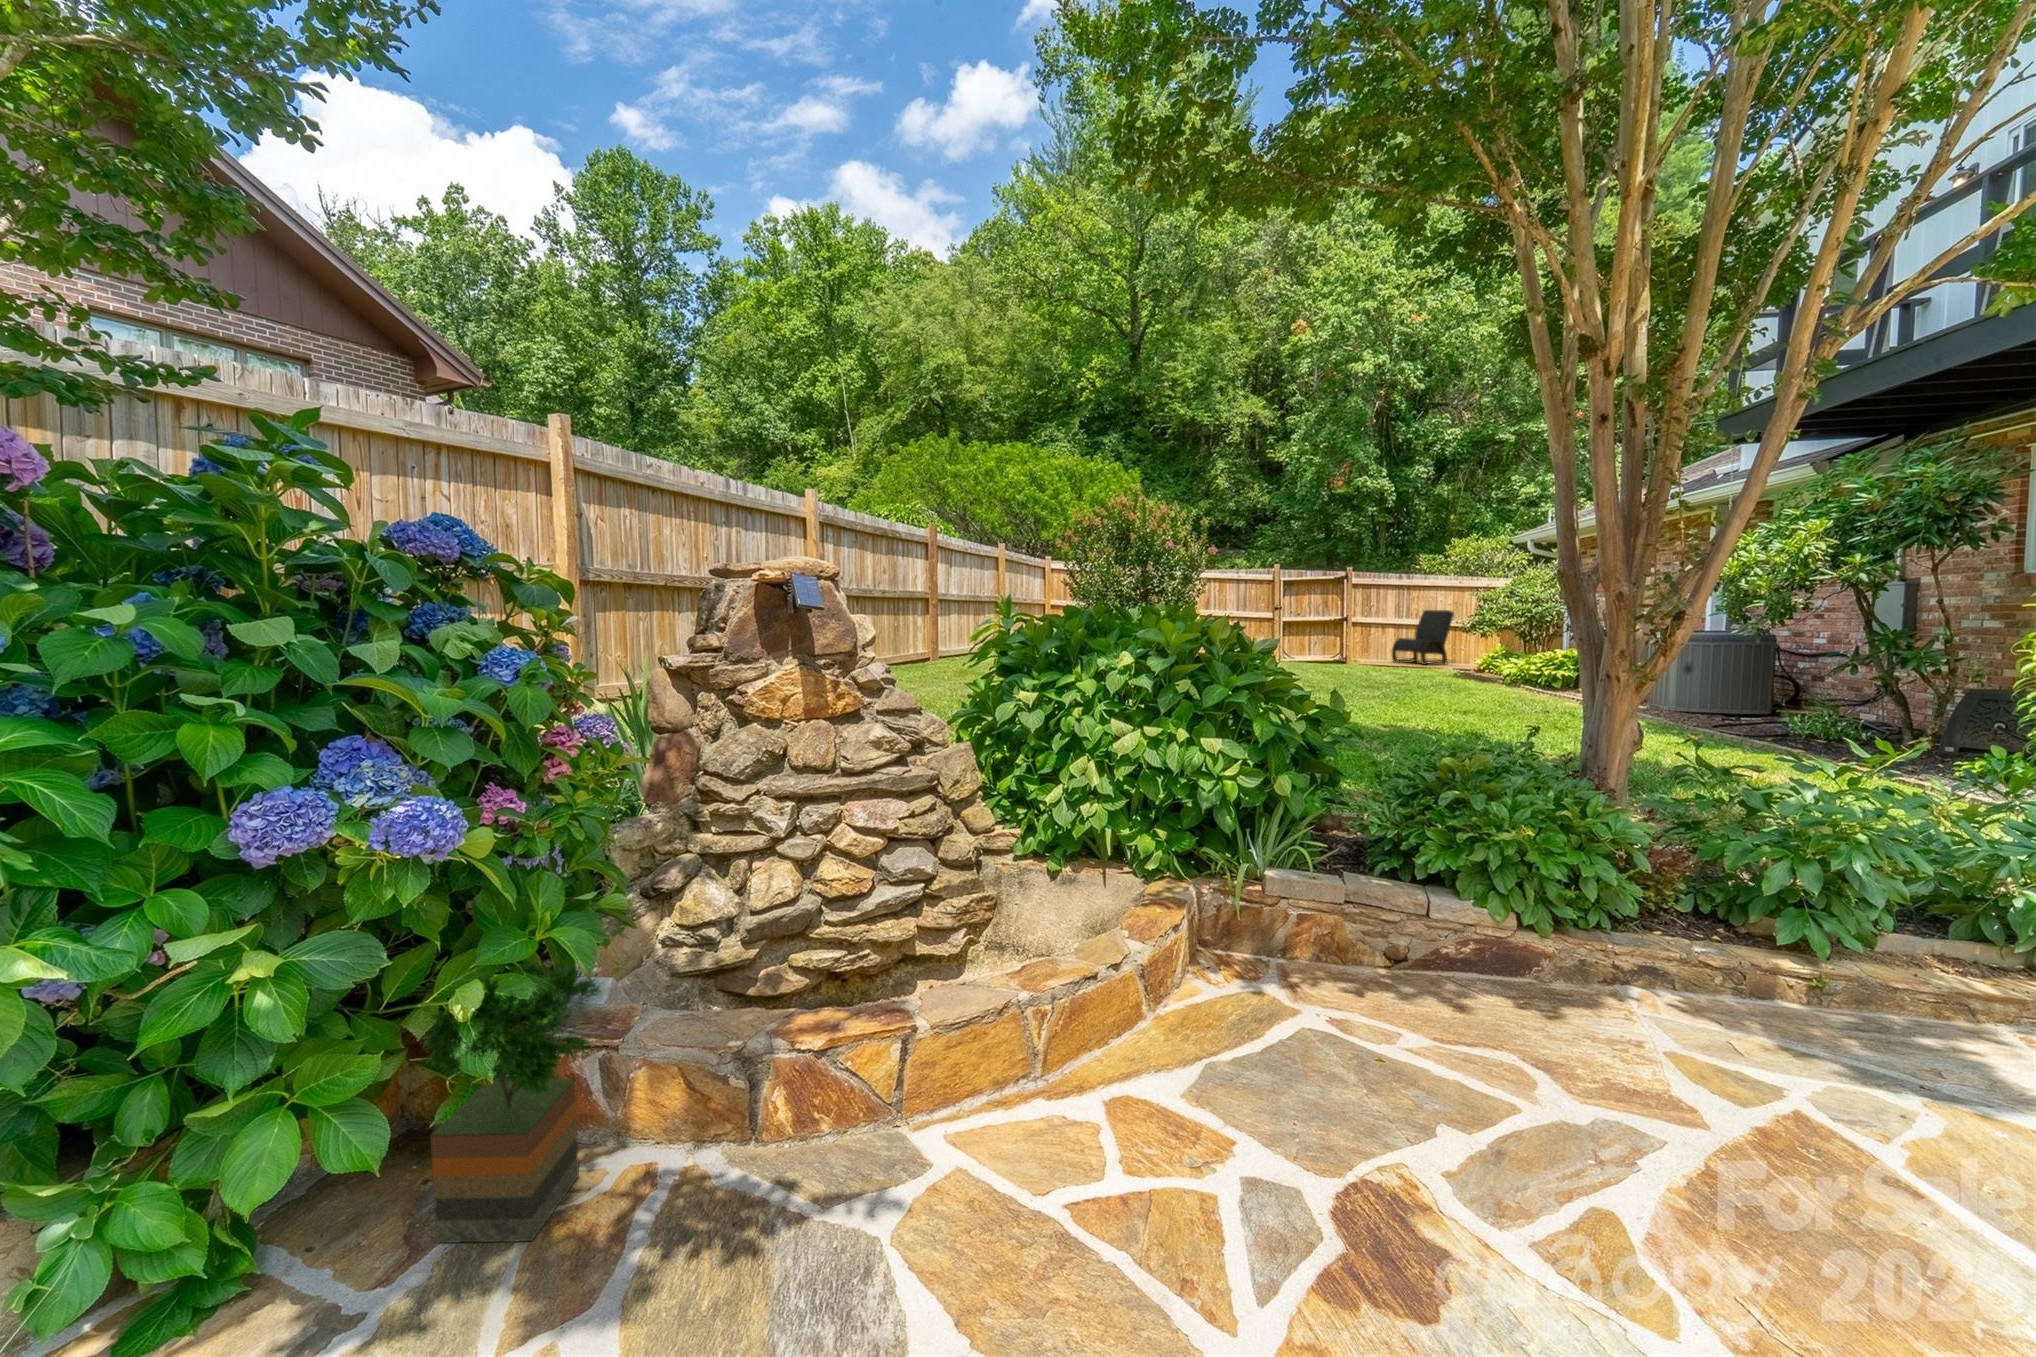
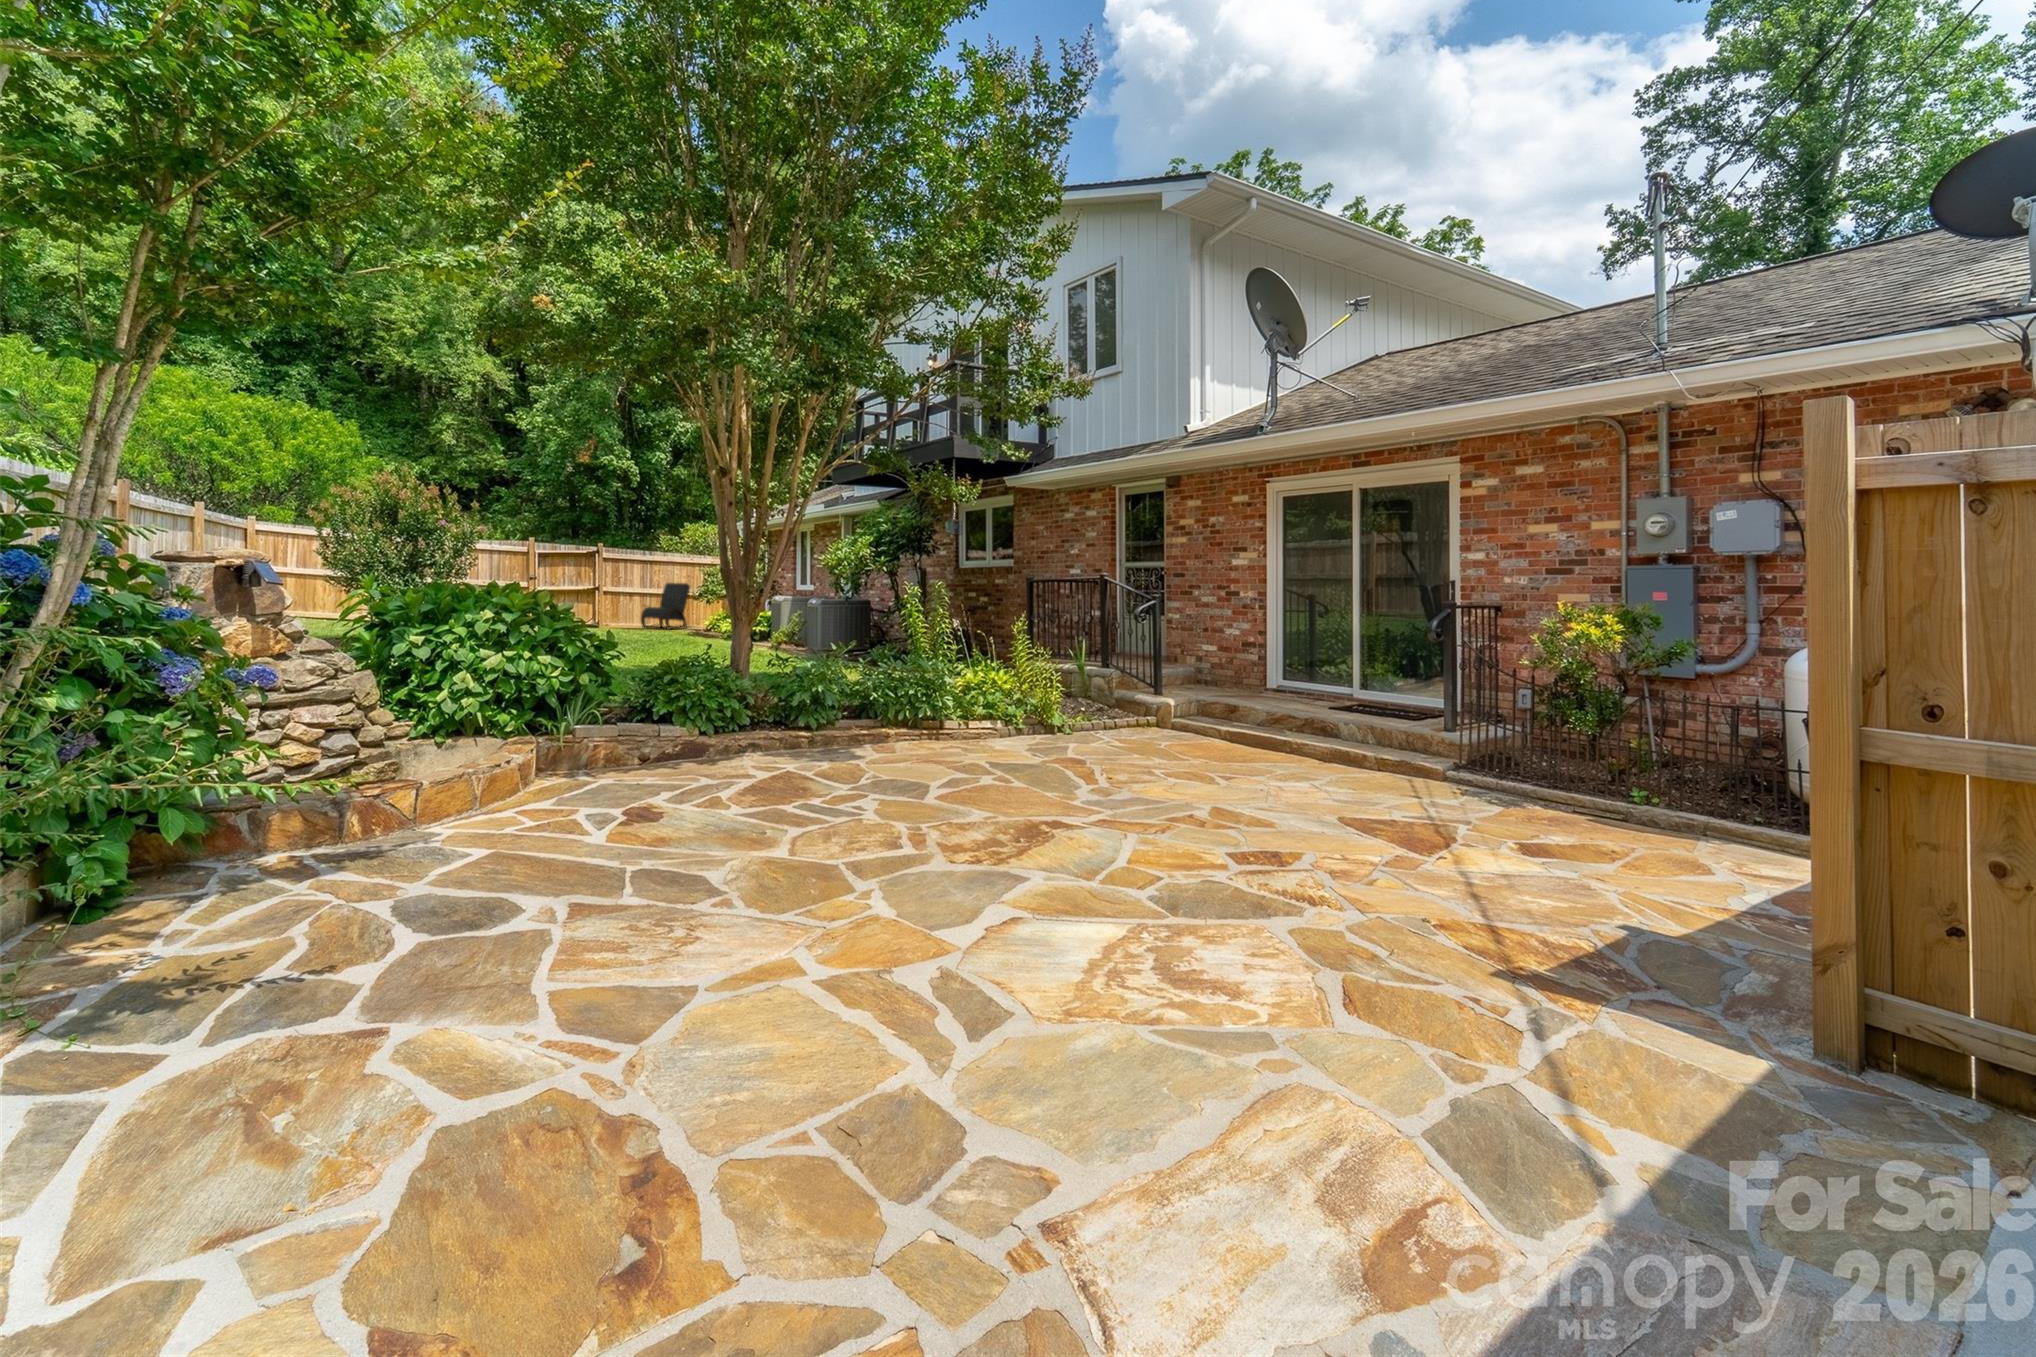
potted tree: present [421,961,601,1243] -> none [176,756,284,881]

